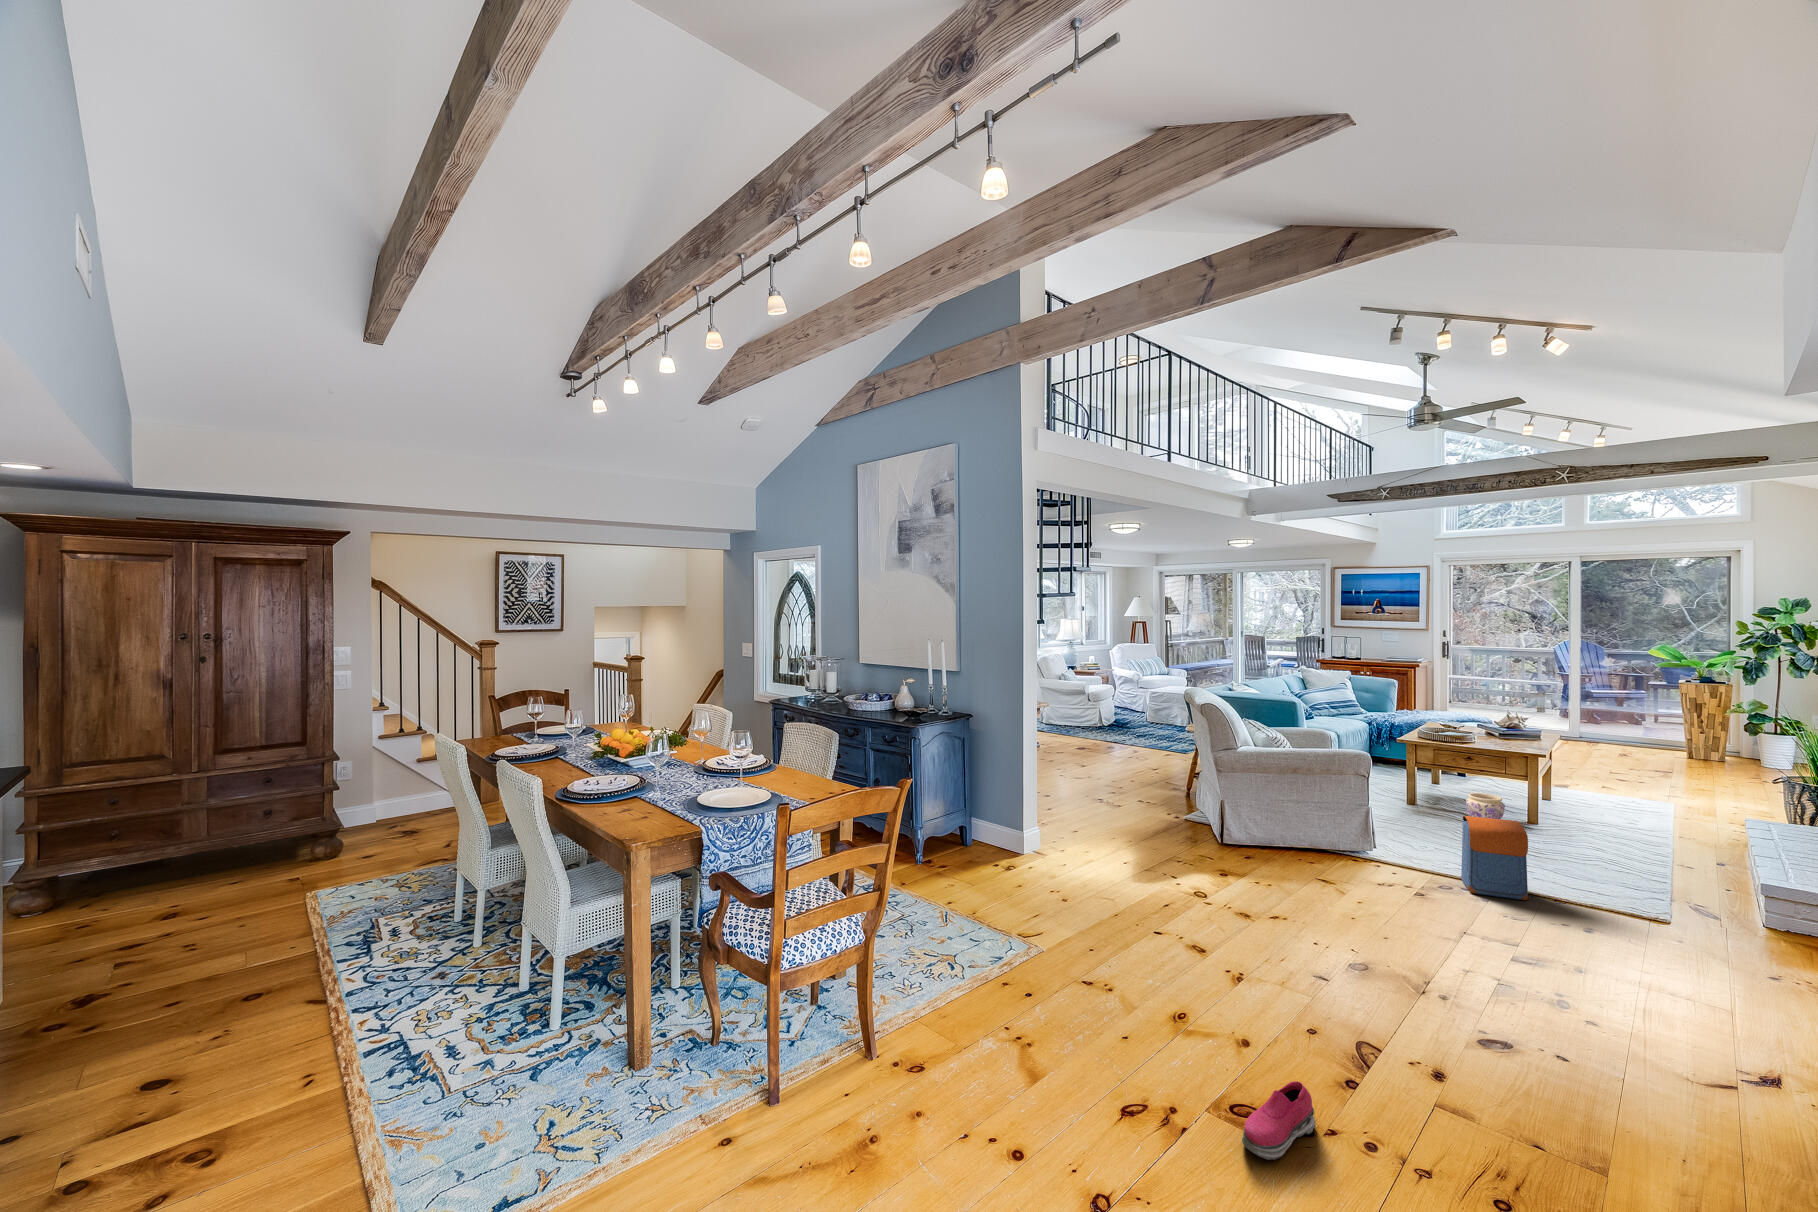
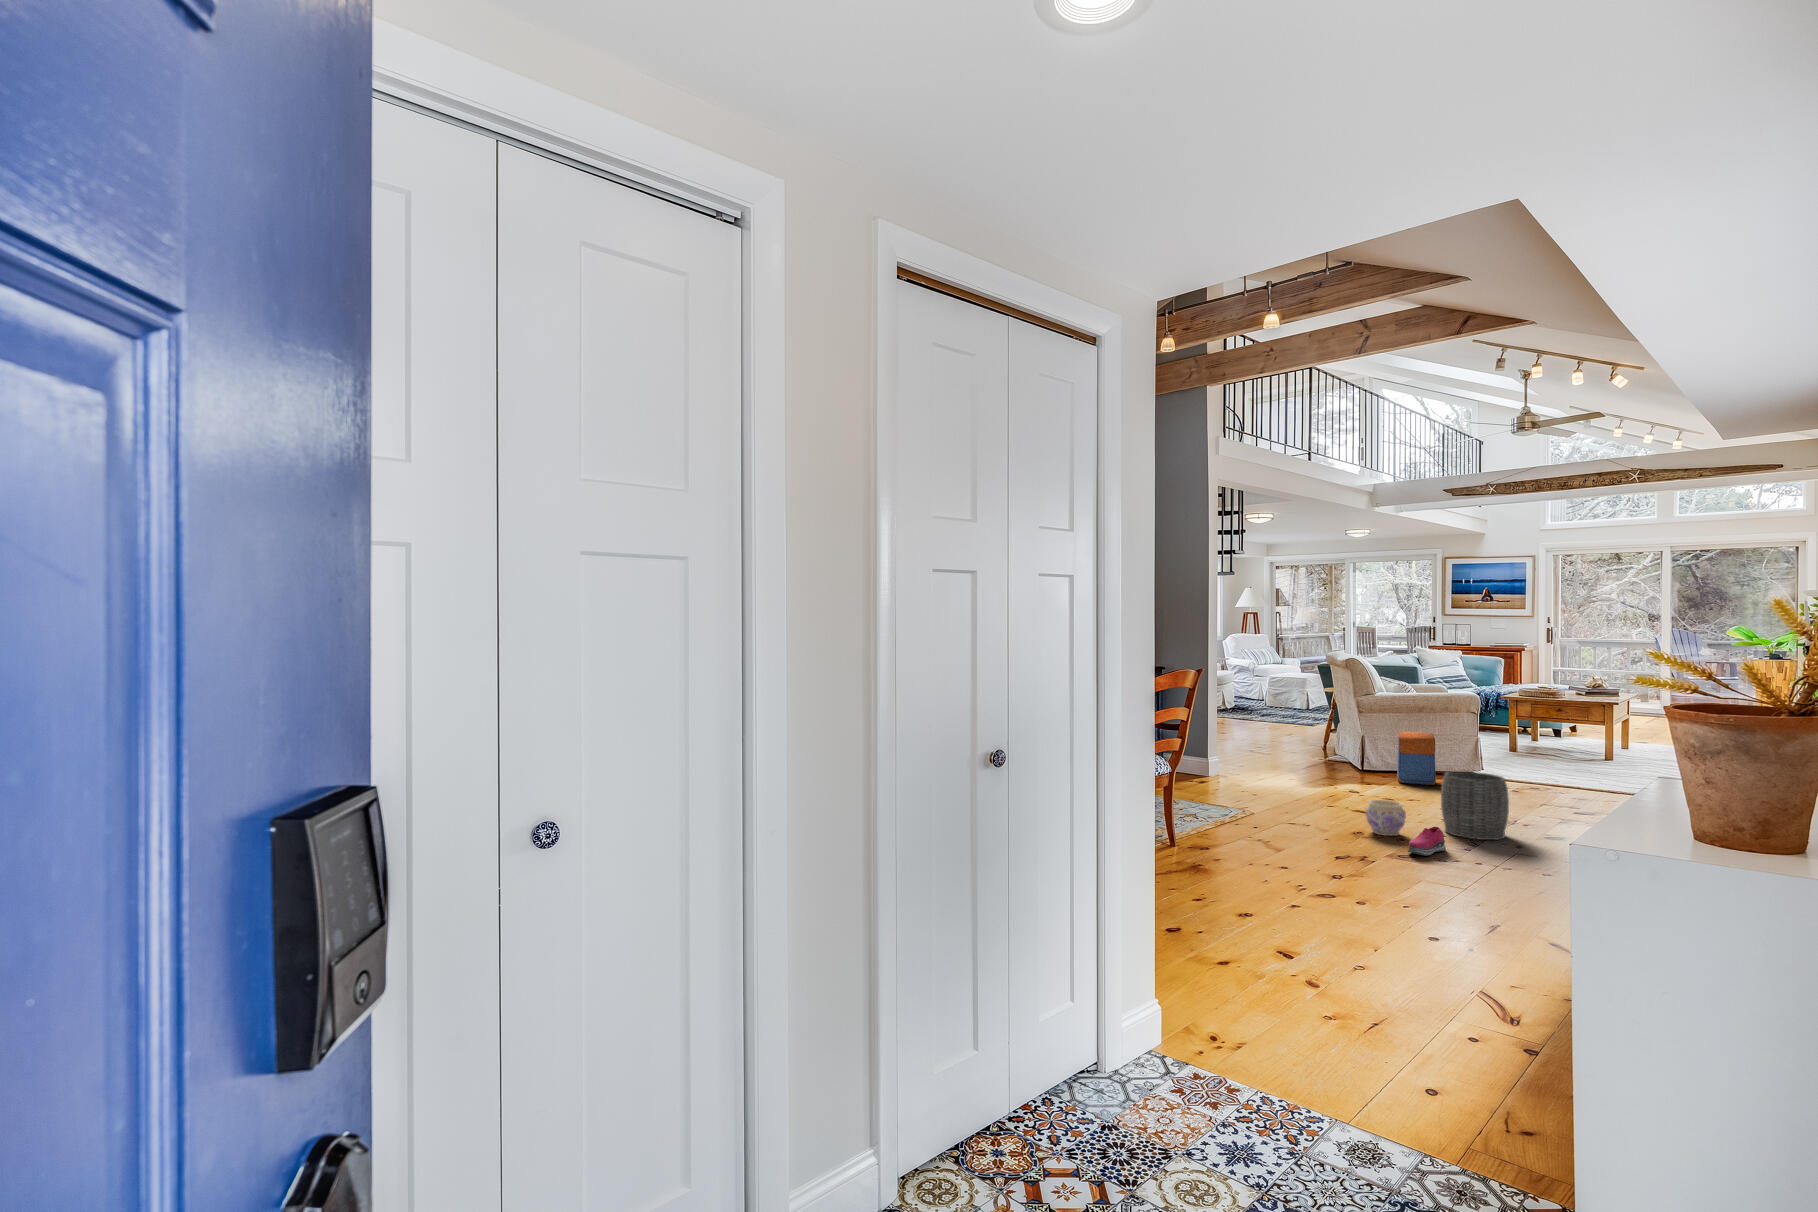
planter: present [1466,793,1505,819] -> present [1366,800,1406,836]
backpack: present [1461,816,1528,900] -> present [1397,731,1436,785]
woven basket: none [1312,933,1429,1079] -> present [1441,772,1509,840]

